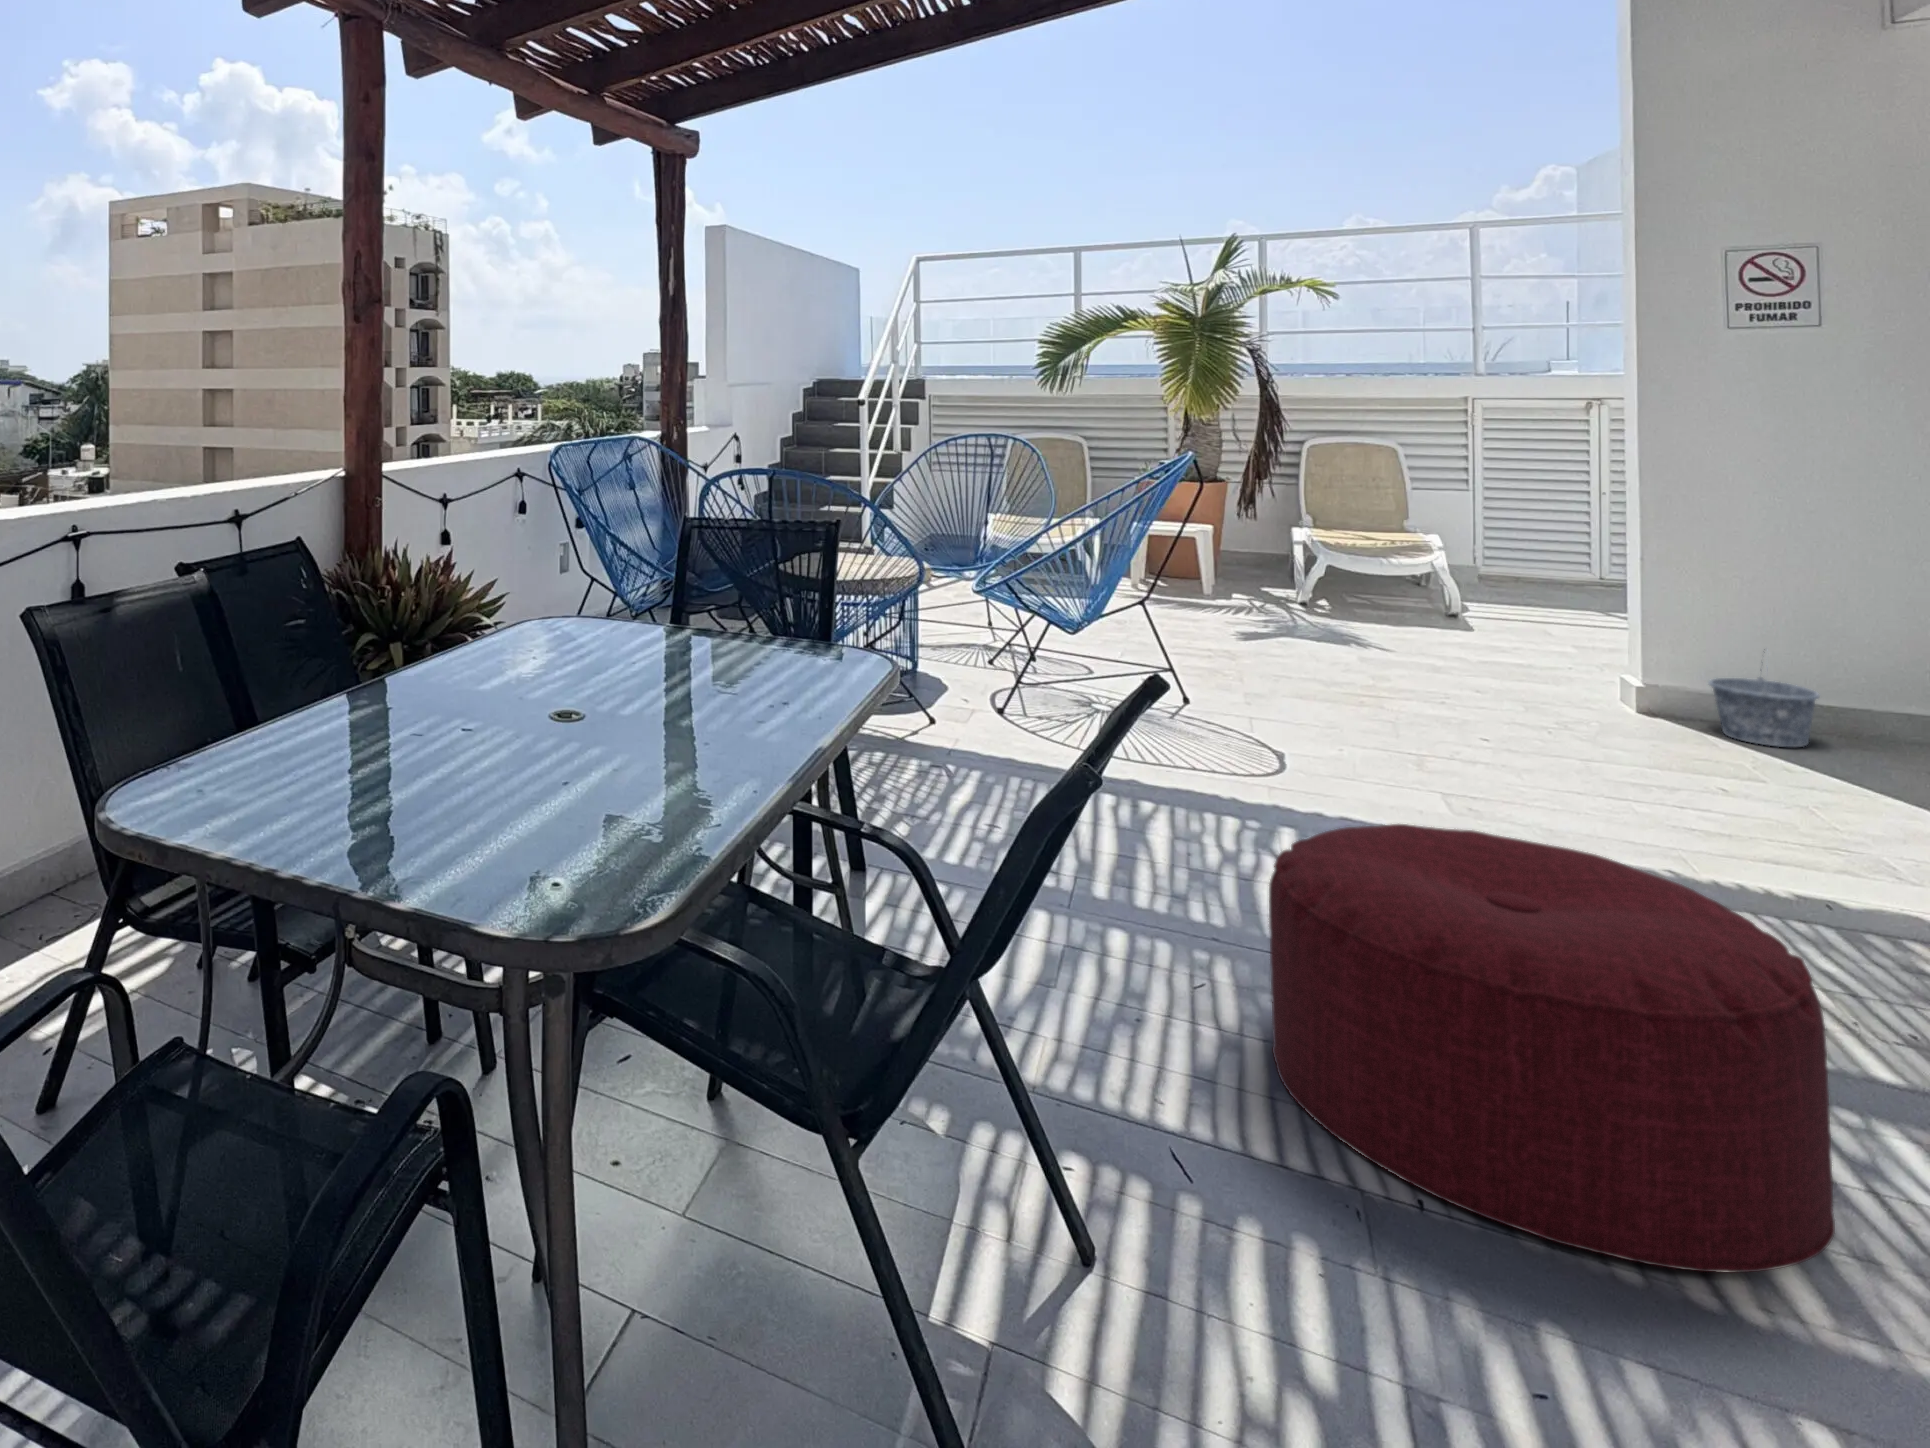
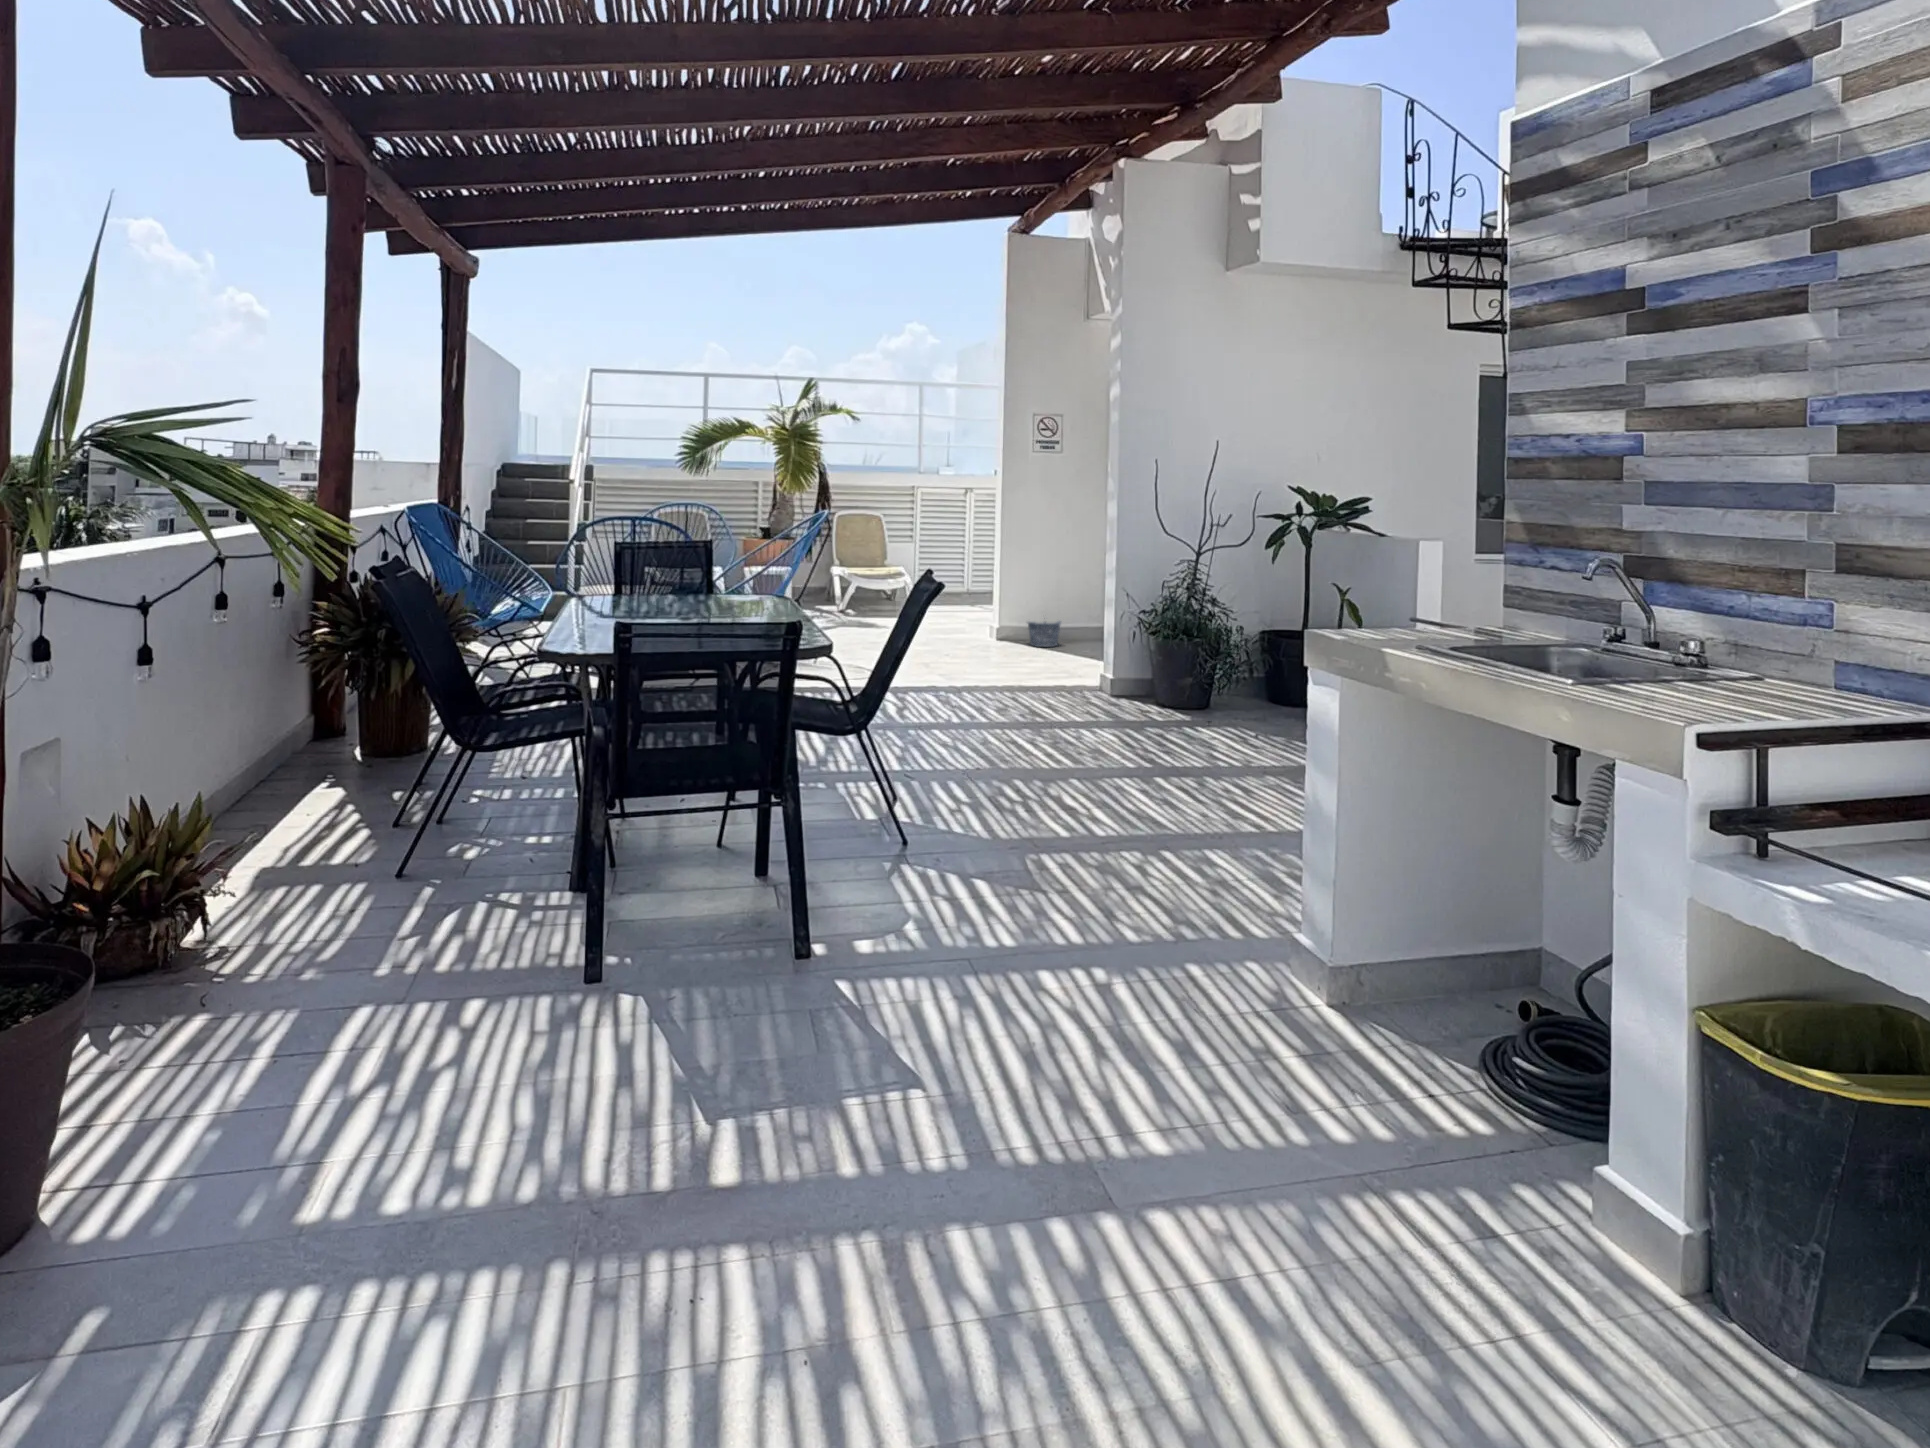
ottoman: present [1269,824,1835,1273] -> none [918,651,1071,764]

